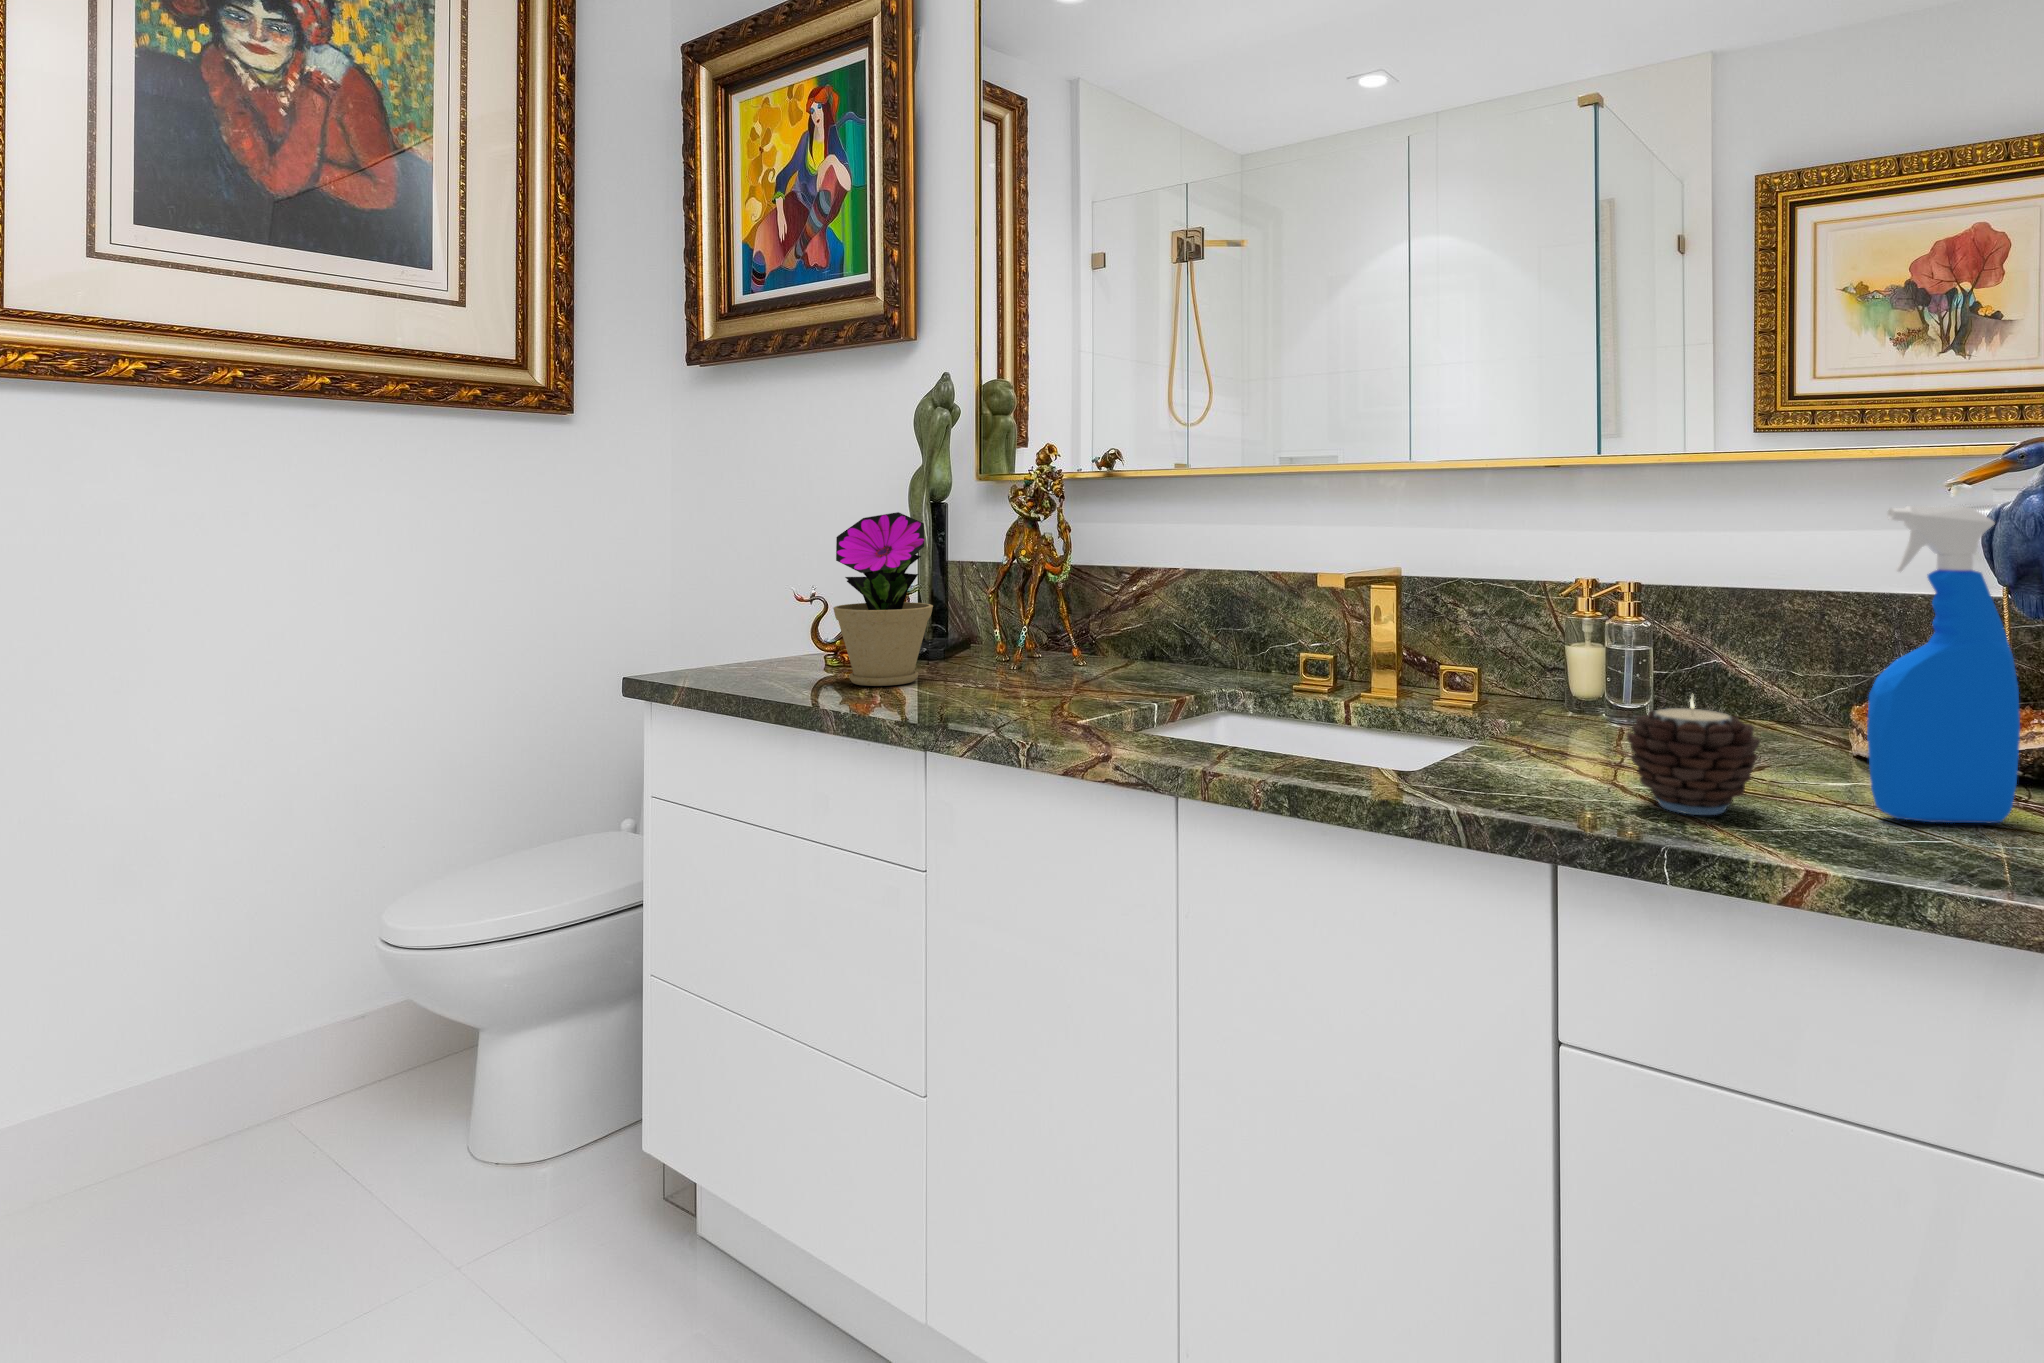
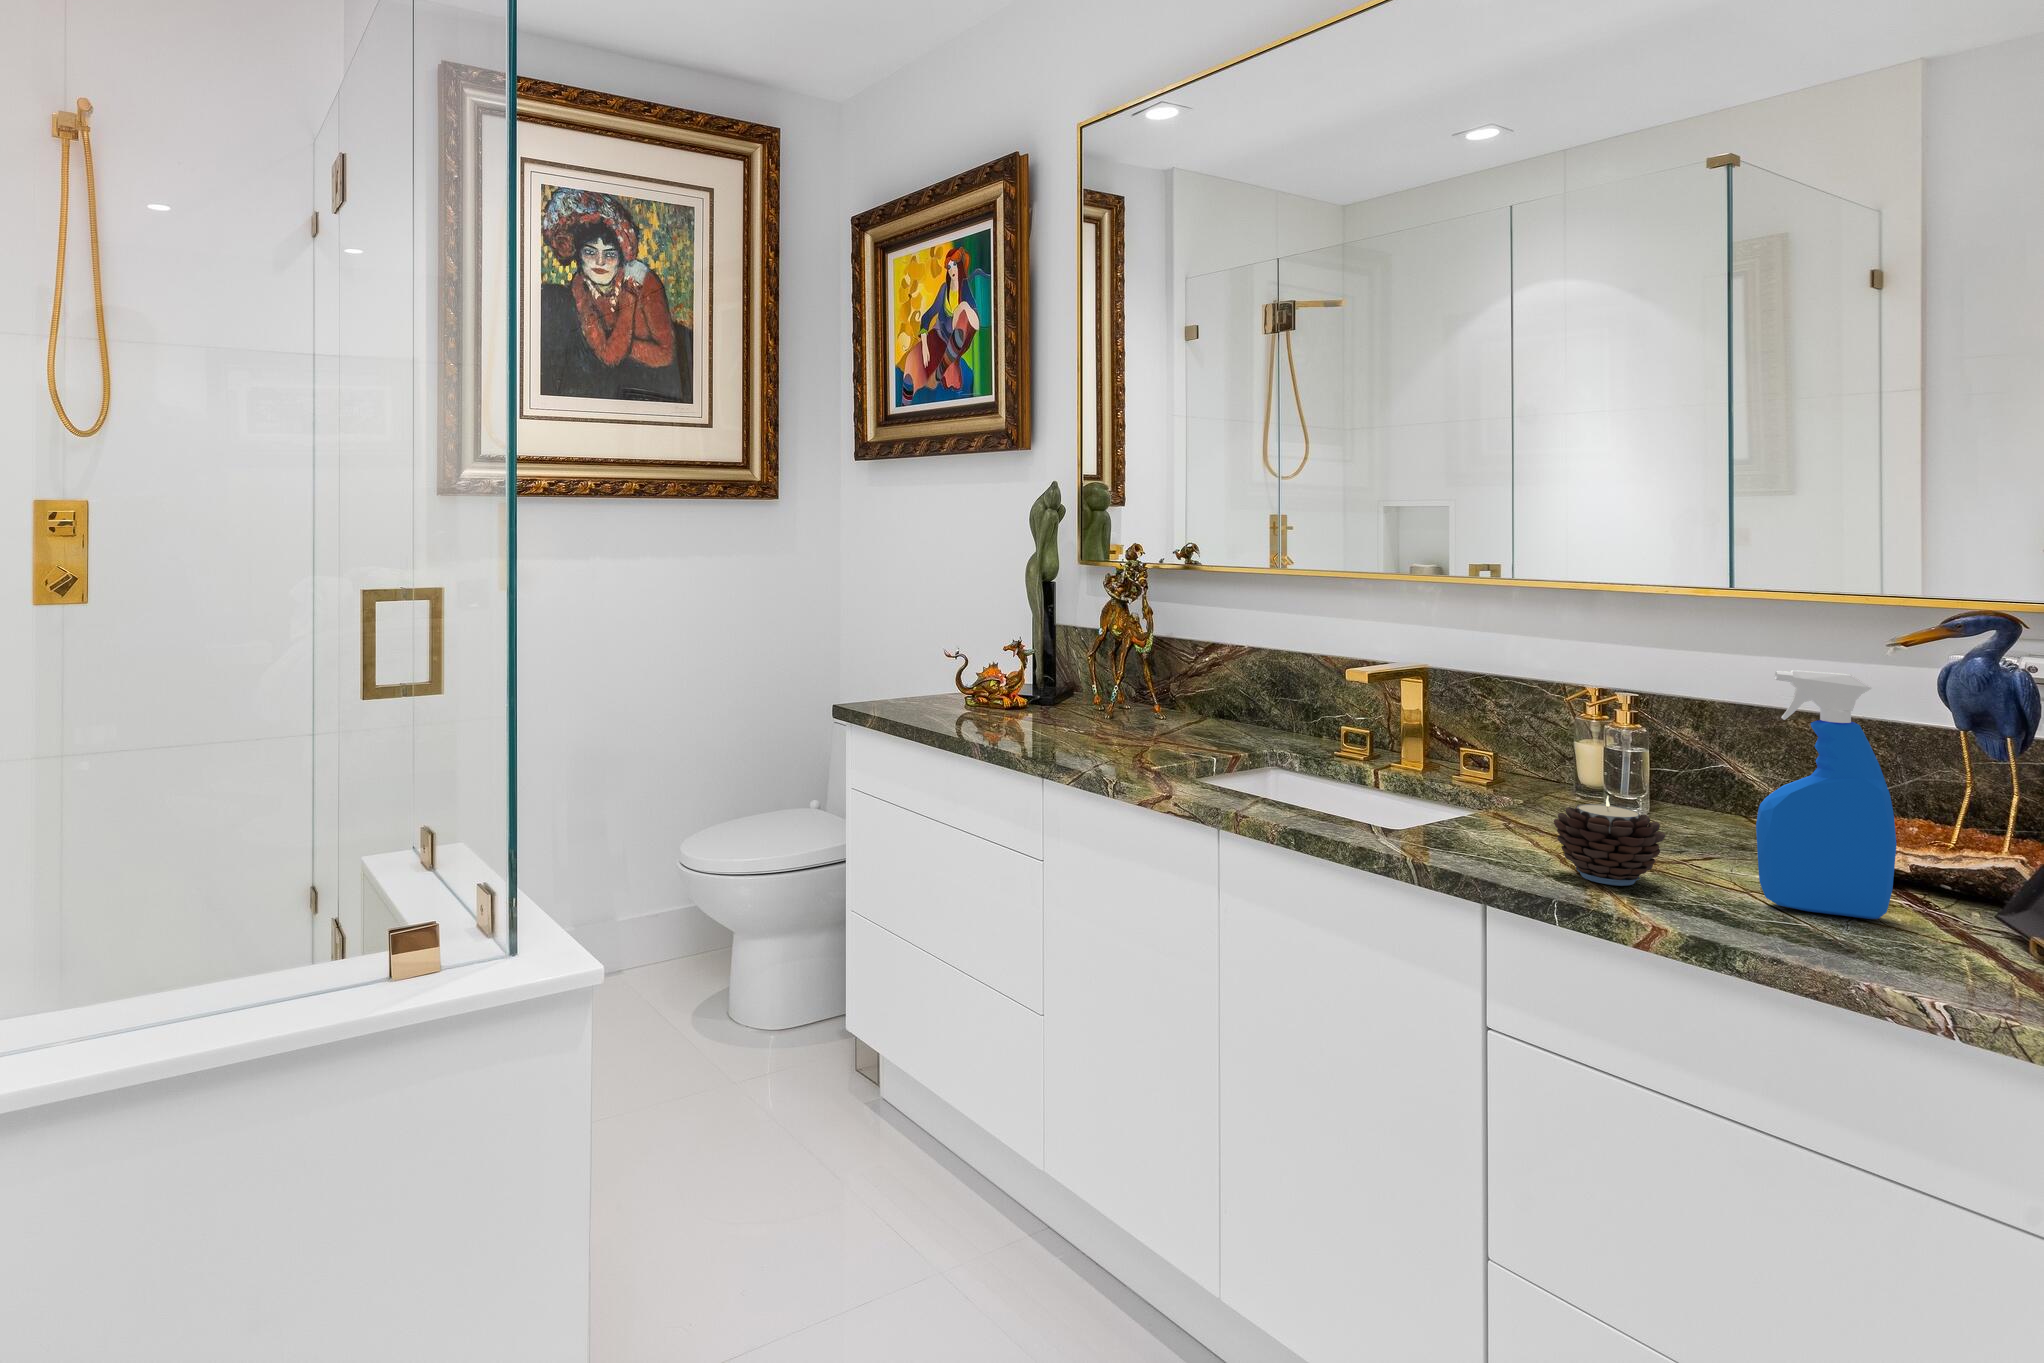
flower pot: present [833,512,933,686] -> none [972,598,1044,726]

